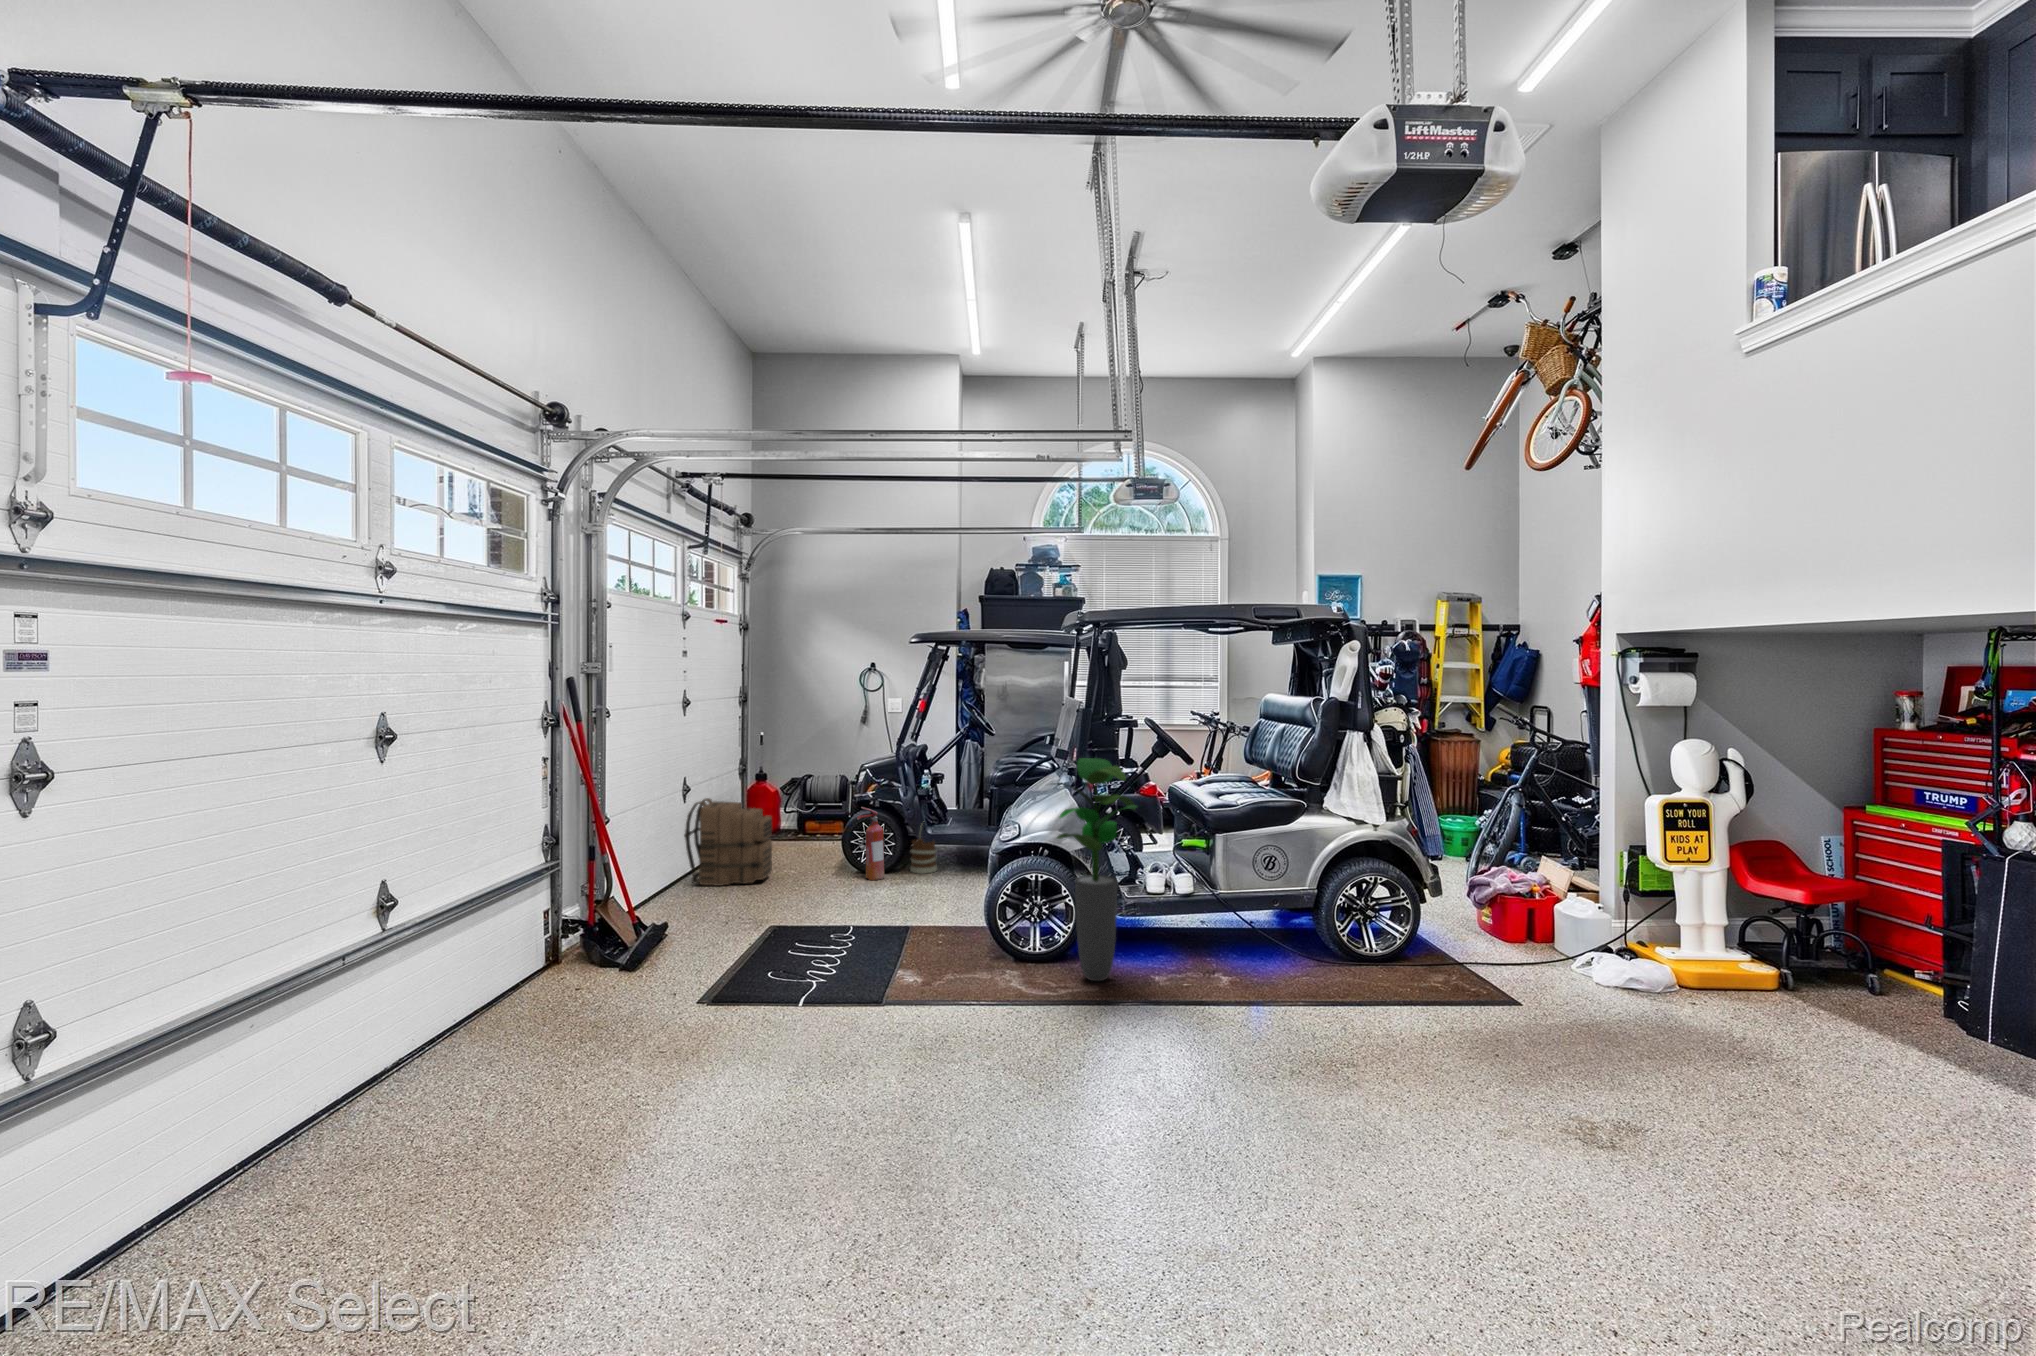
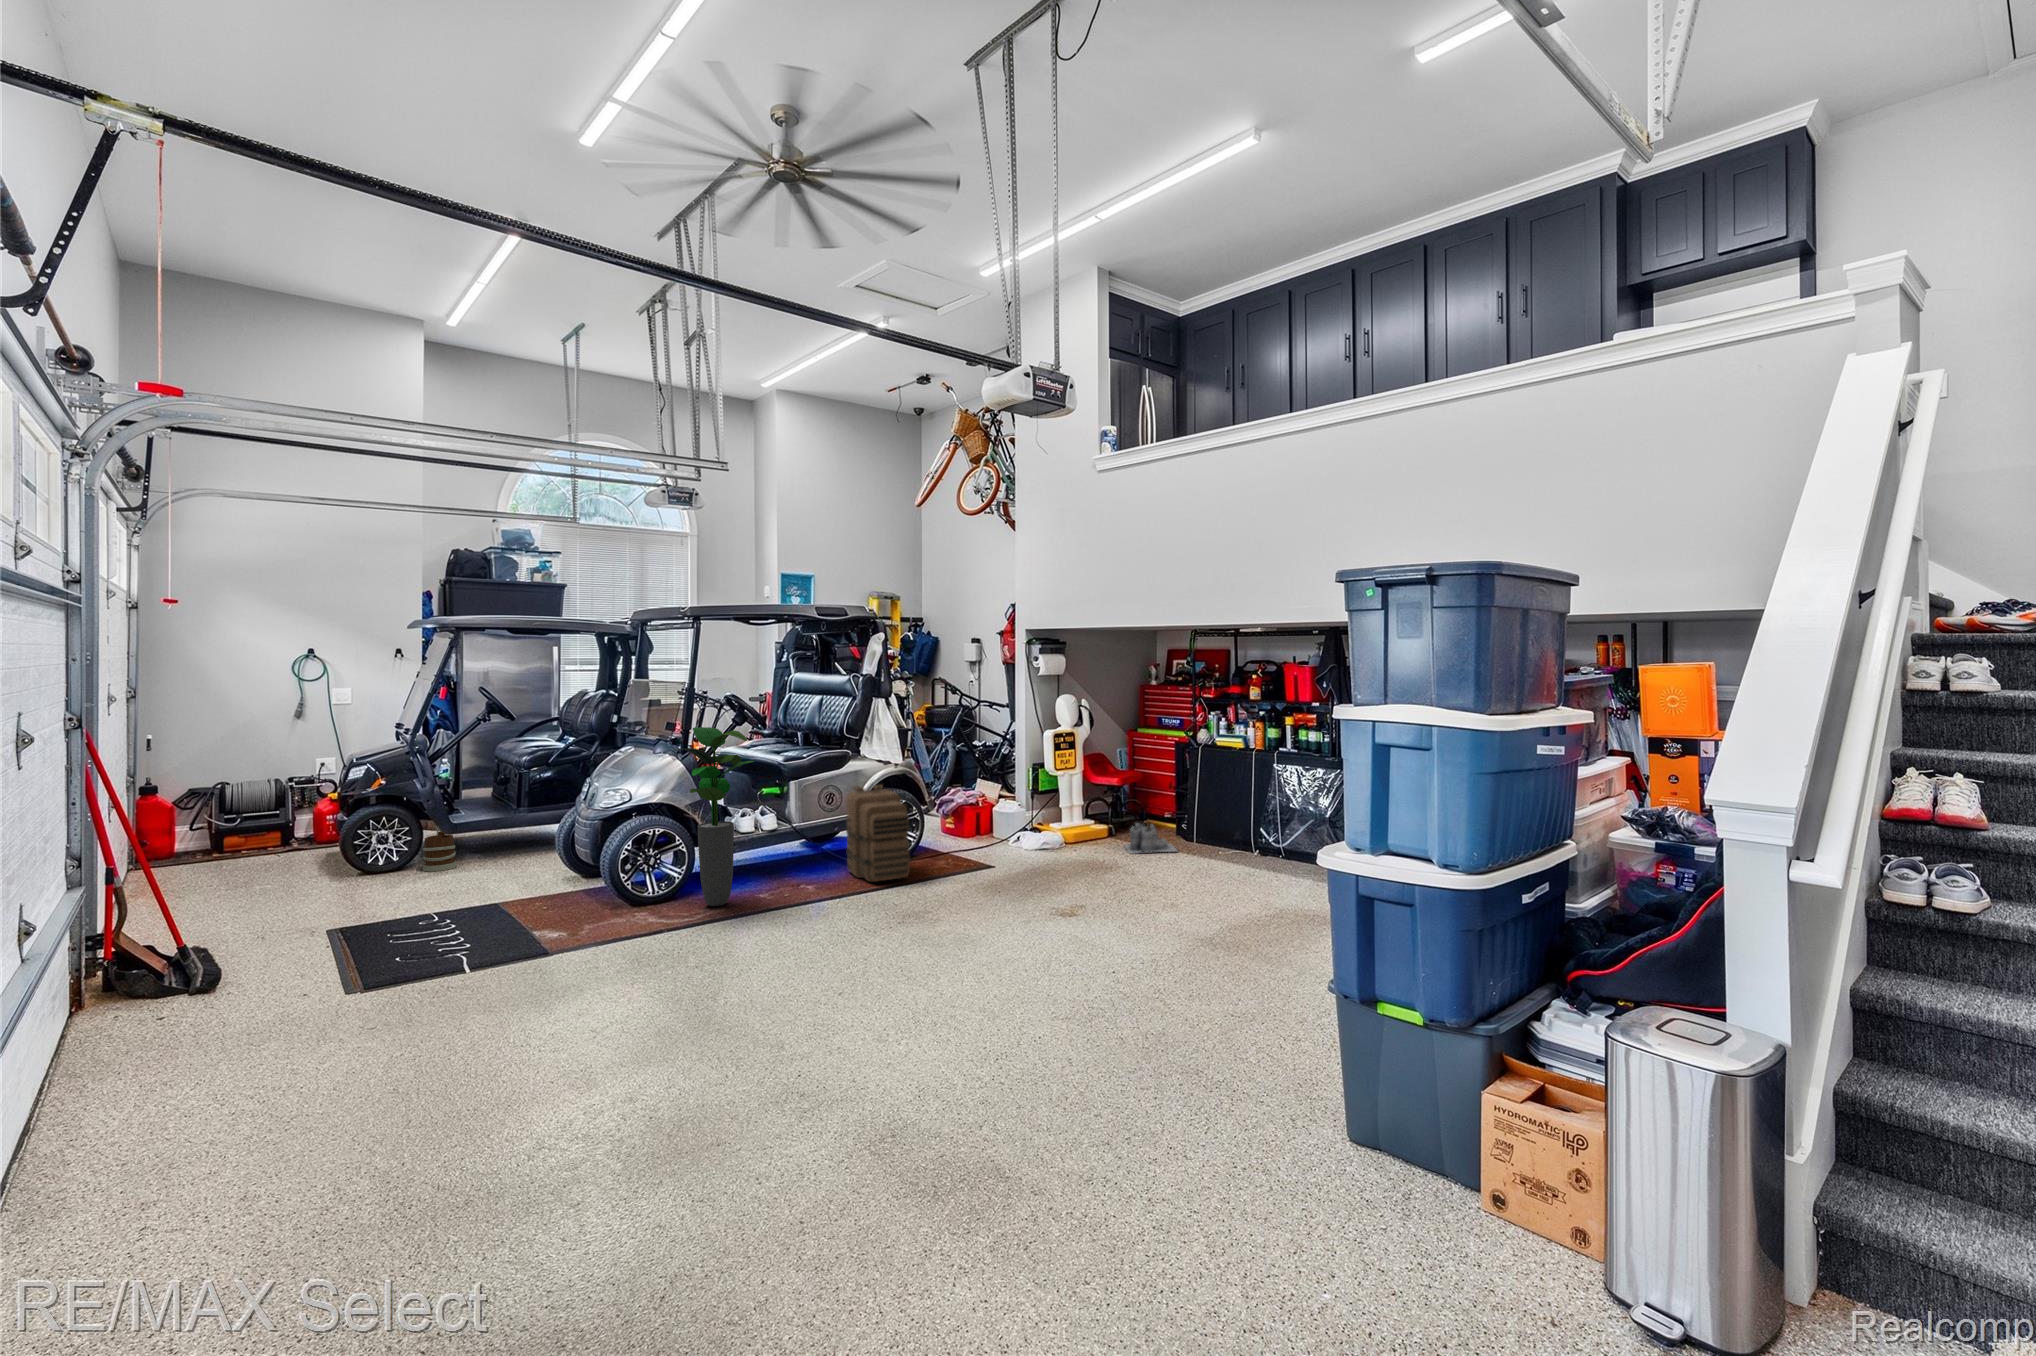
backpack: present [684,798,772,886] -> present [846,785,911,882]
fire extinguisher: present [857,807,884,880] -> none [366,806,401,885]
boots: none [1809,984,1949,1064] -> present [1125,823,1178,854]

